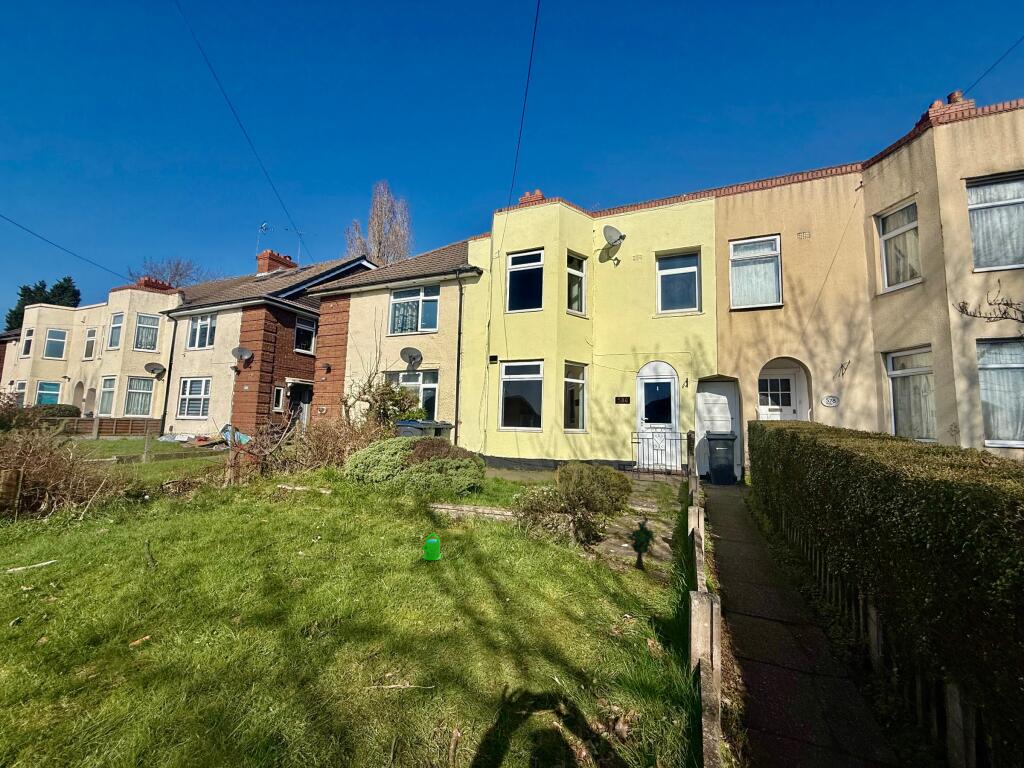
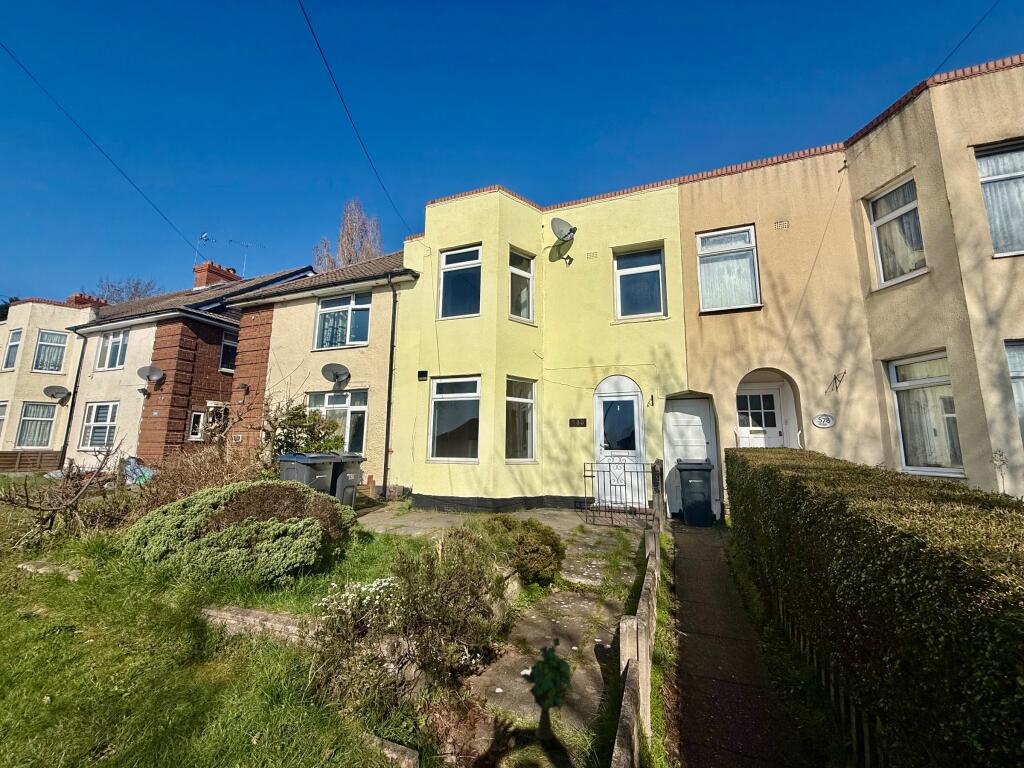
watering can: present [422,533,441,560] -> none [114,679,182,740]

